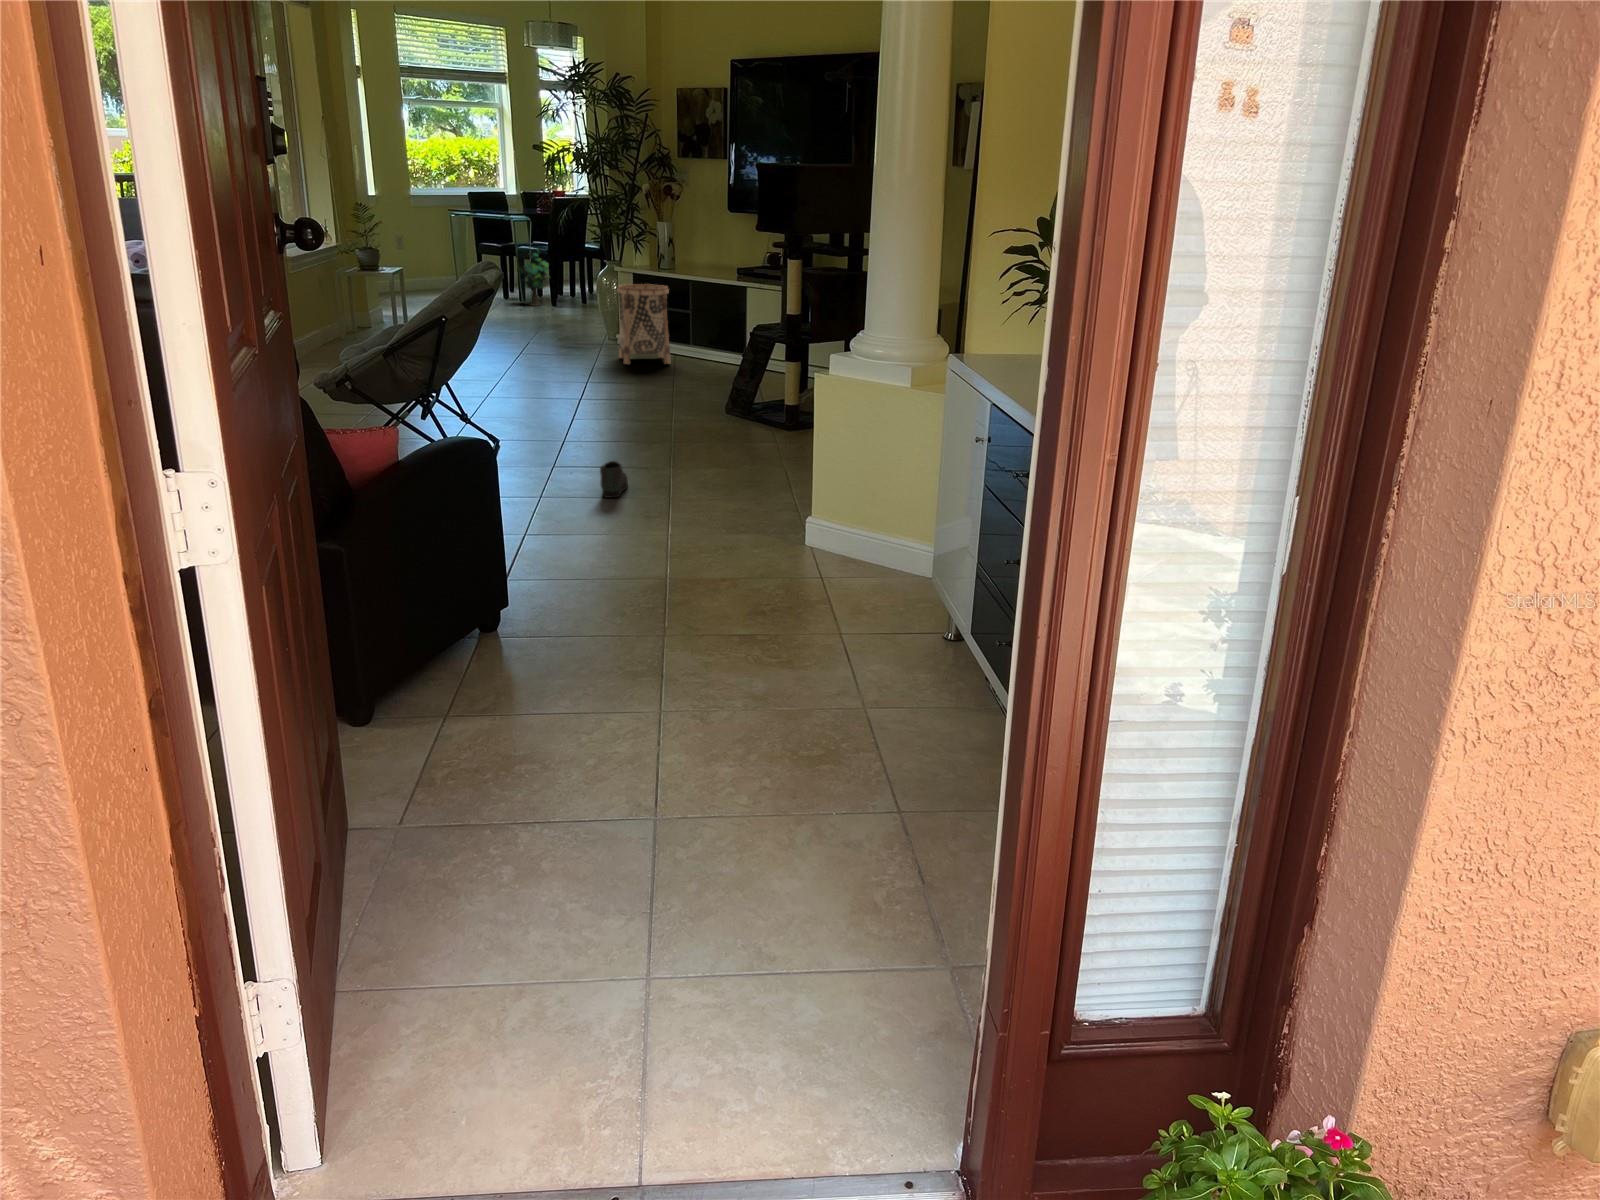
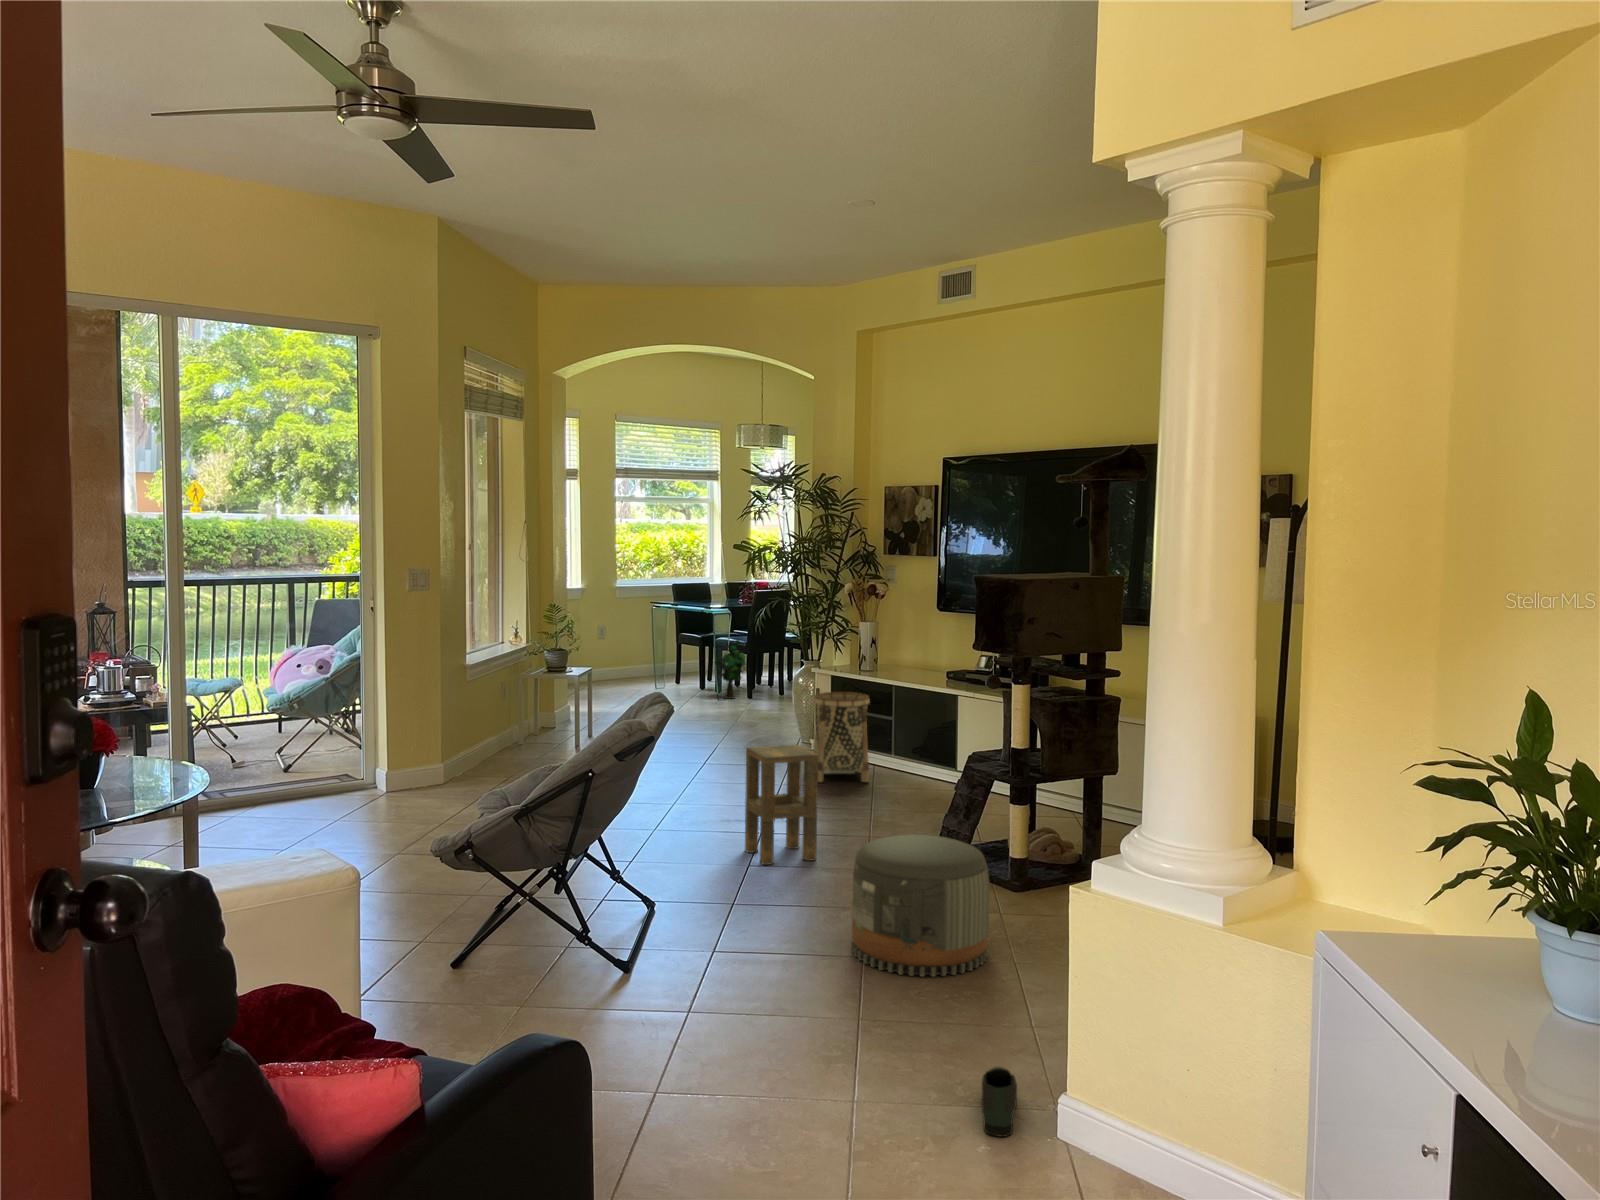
side table: none [563,318,629,418] -> present [745,745,818,865]
pouf: none [661,374,769,475] -> present [852,835,990,977]
shoe: present [600,461,628,498] -> present [981,1066,1017,1137]

